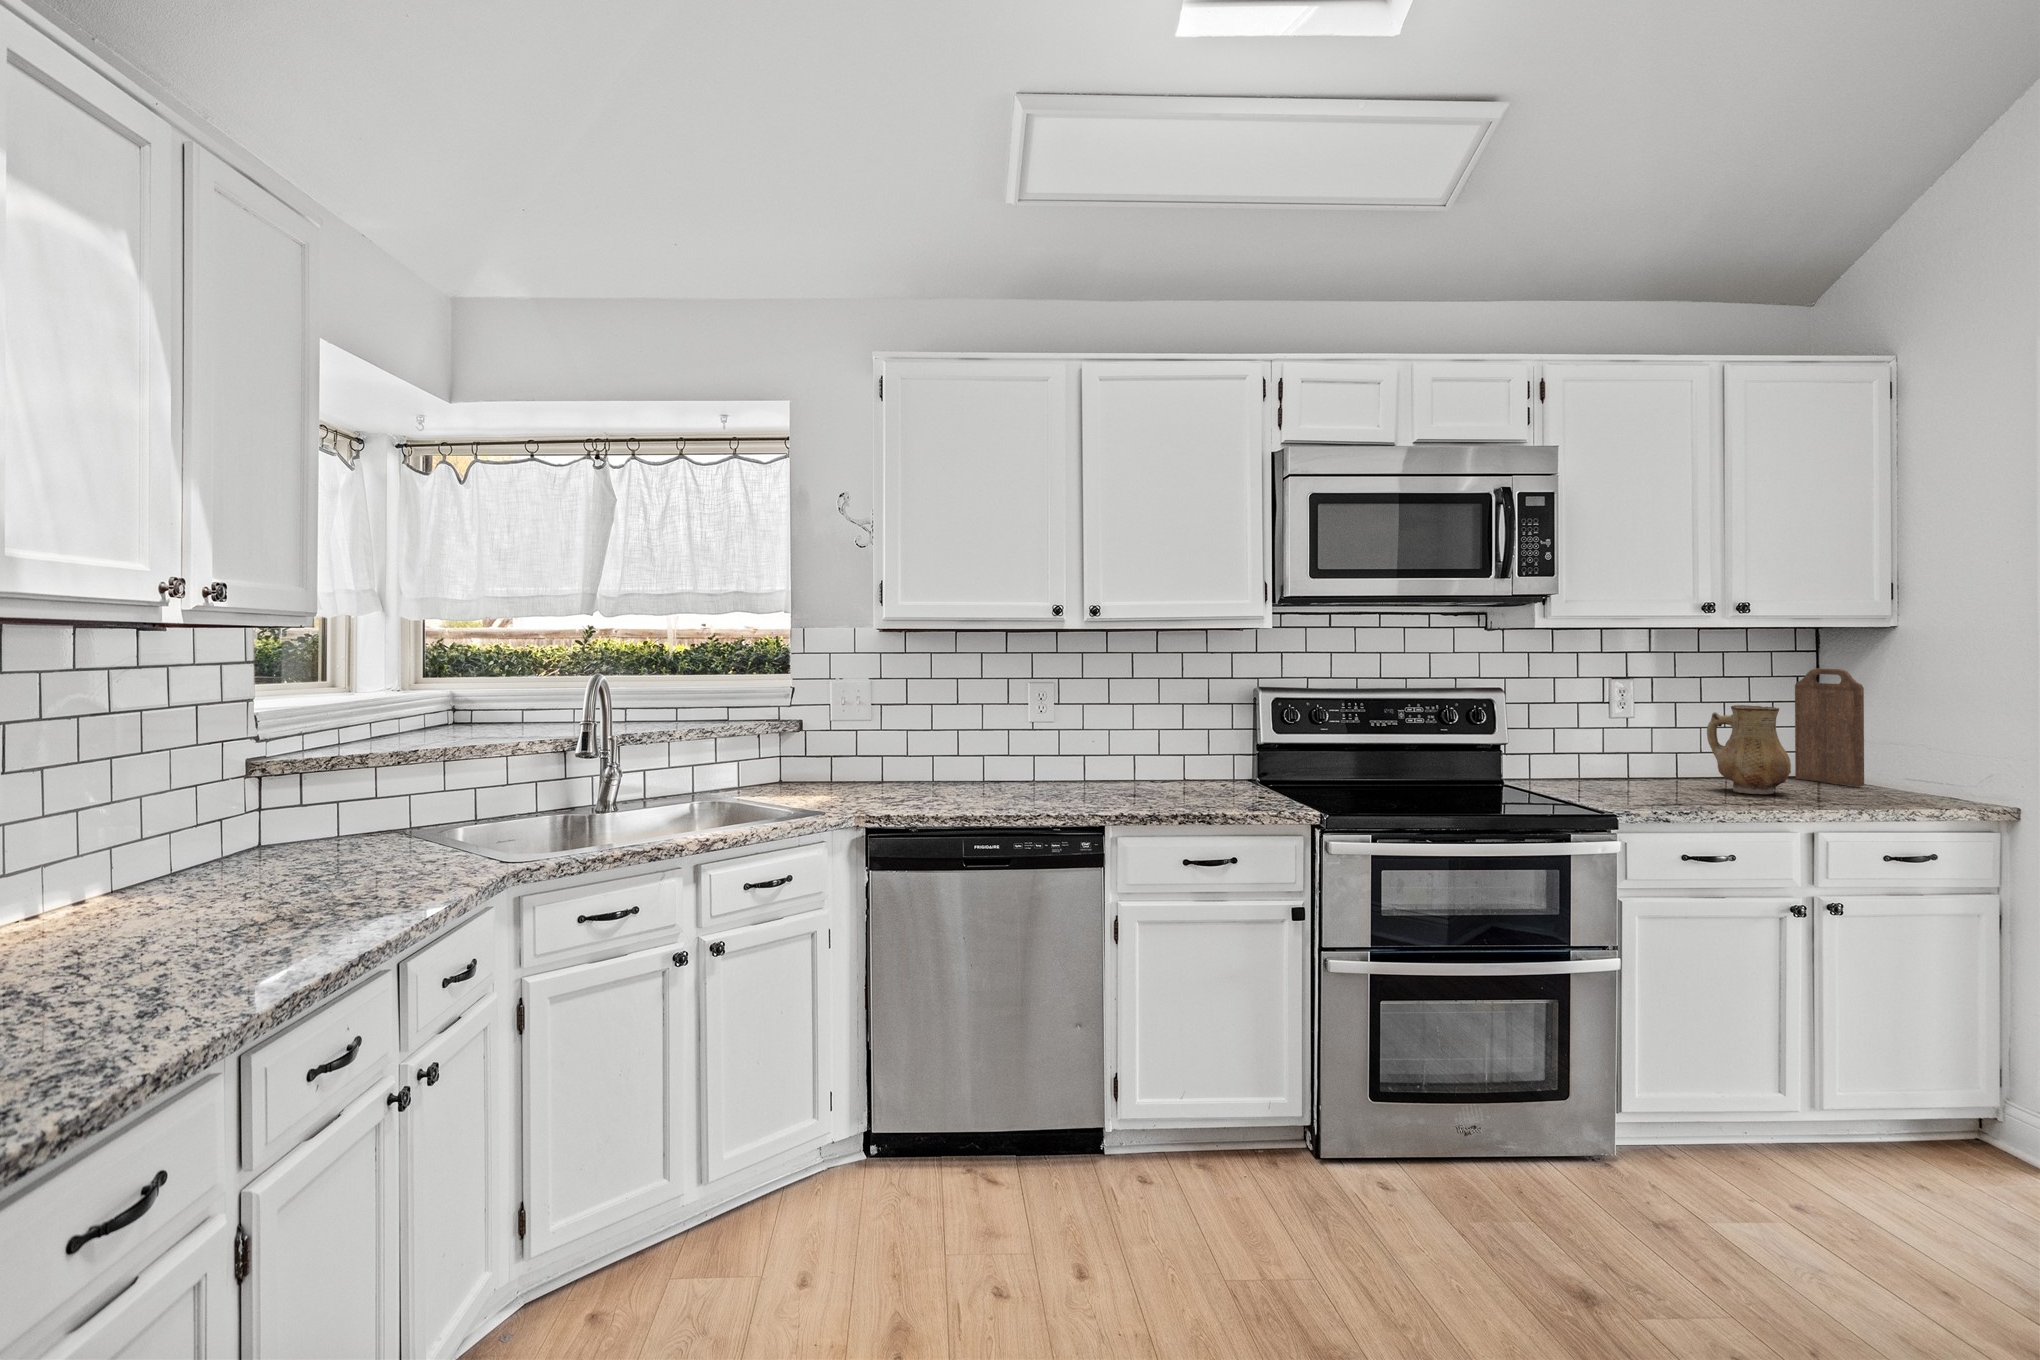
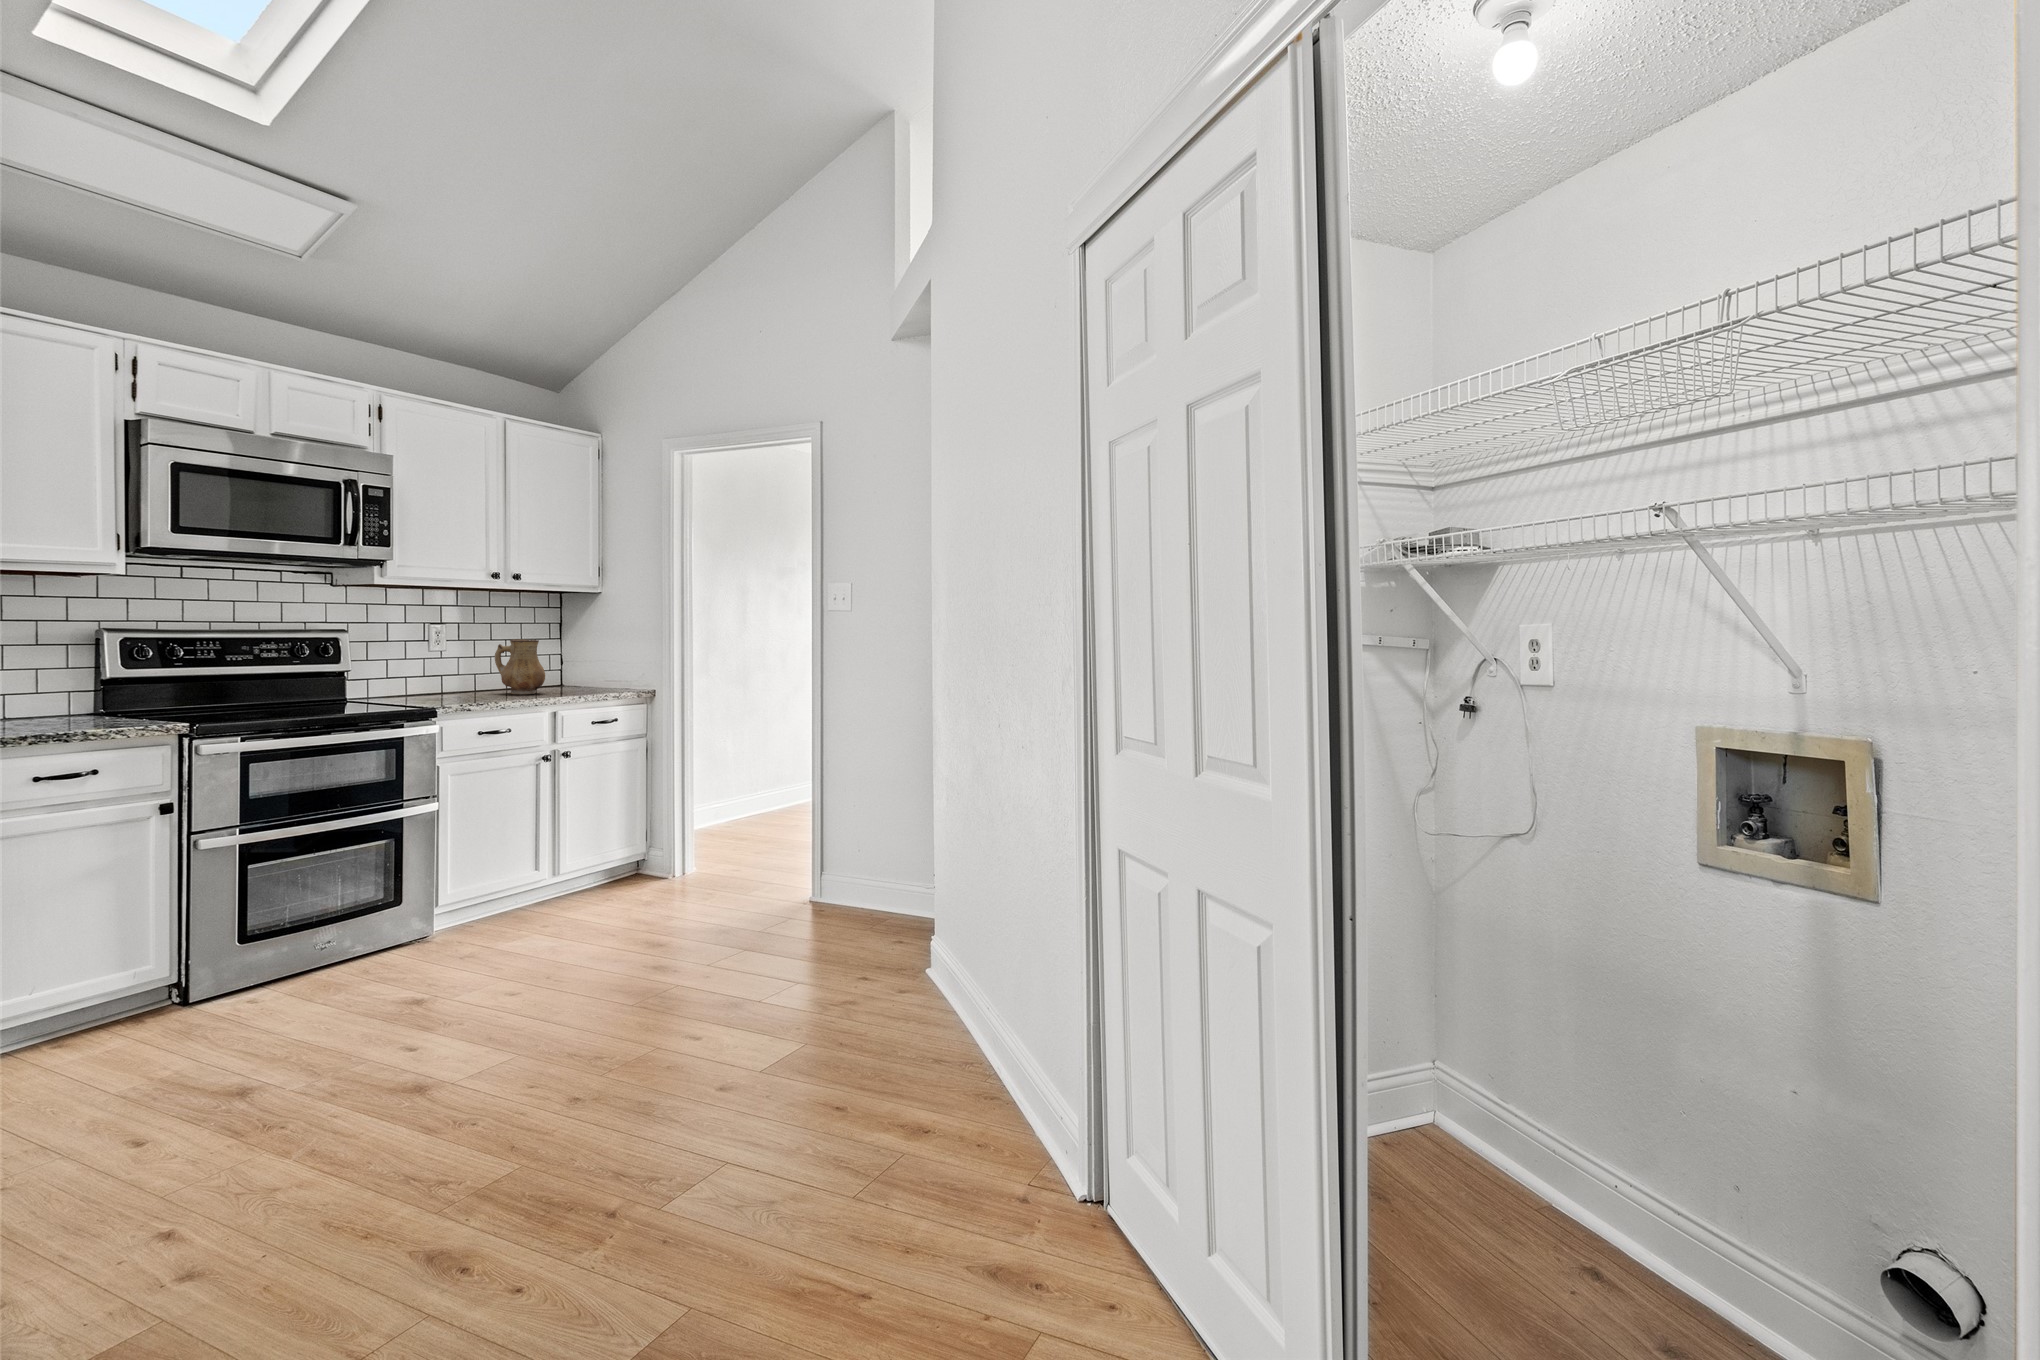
cutting board: present [1795,668,1864,786] -> none [548,618,586,688]

